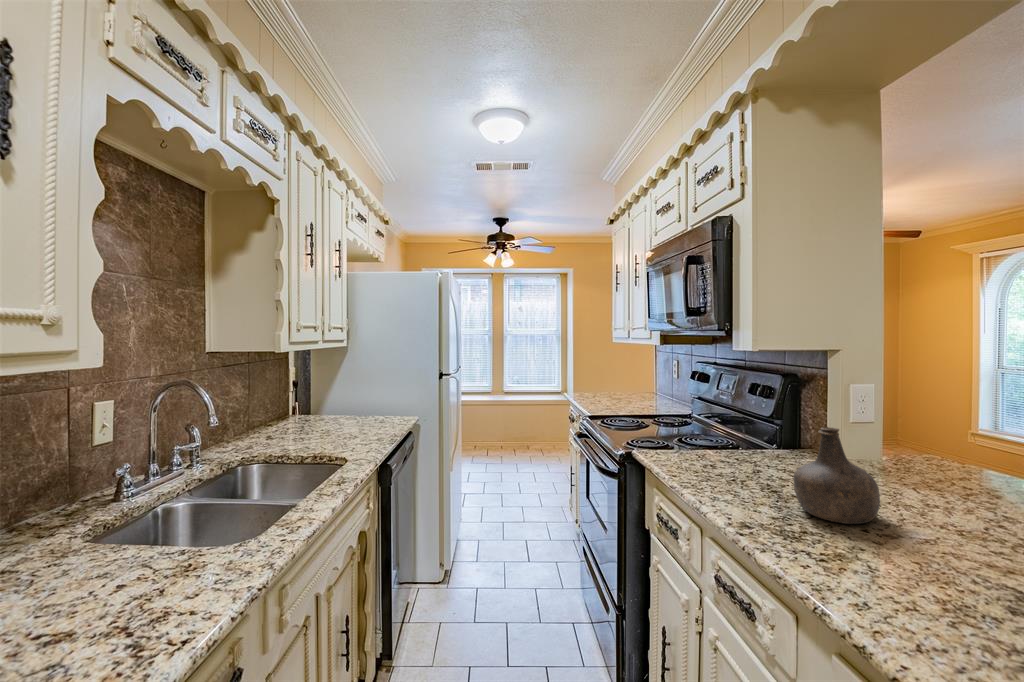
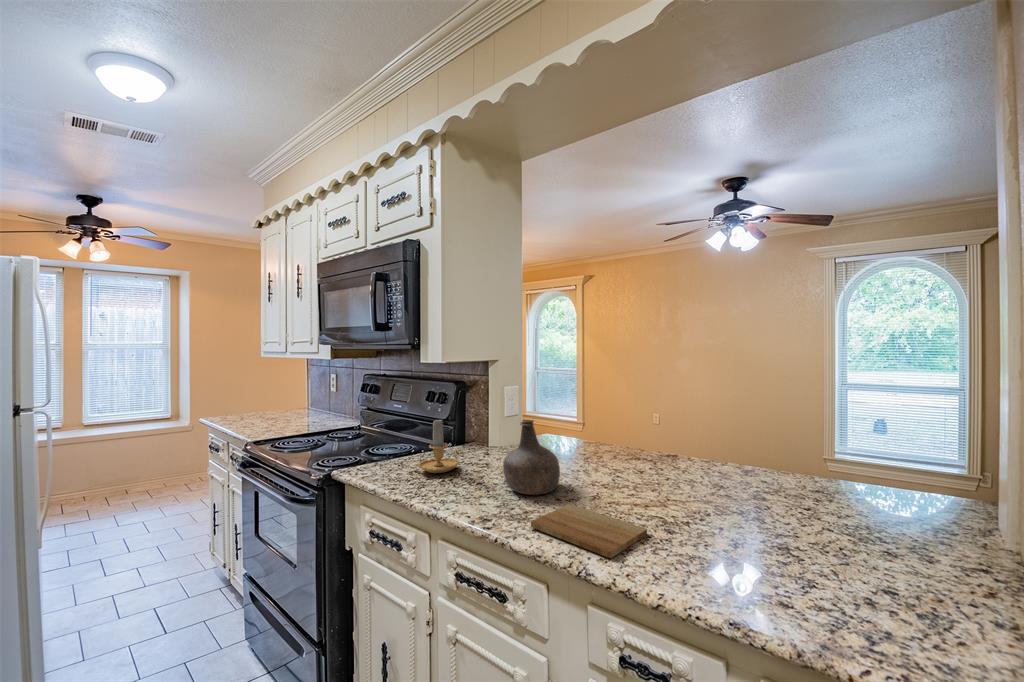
candle: none [710,412,767,473] -> present [418,420,461,473]
cutting board: none [791,541,970,614] -> present [531,504,647,558]

